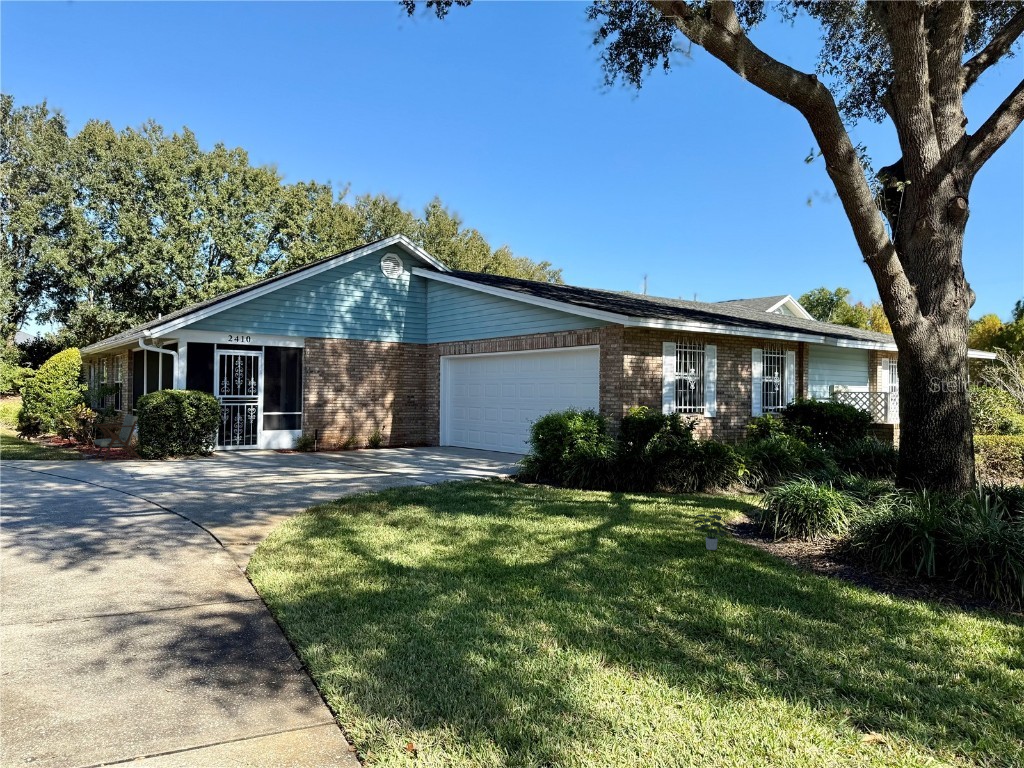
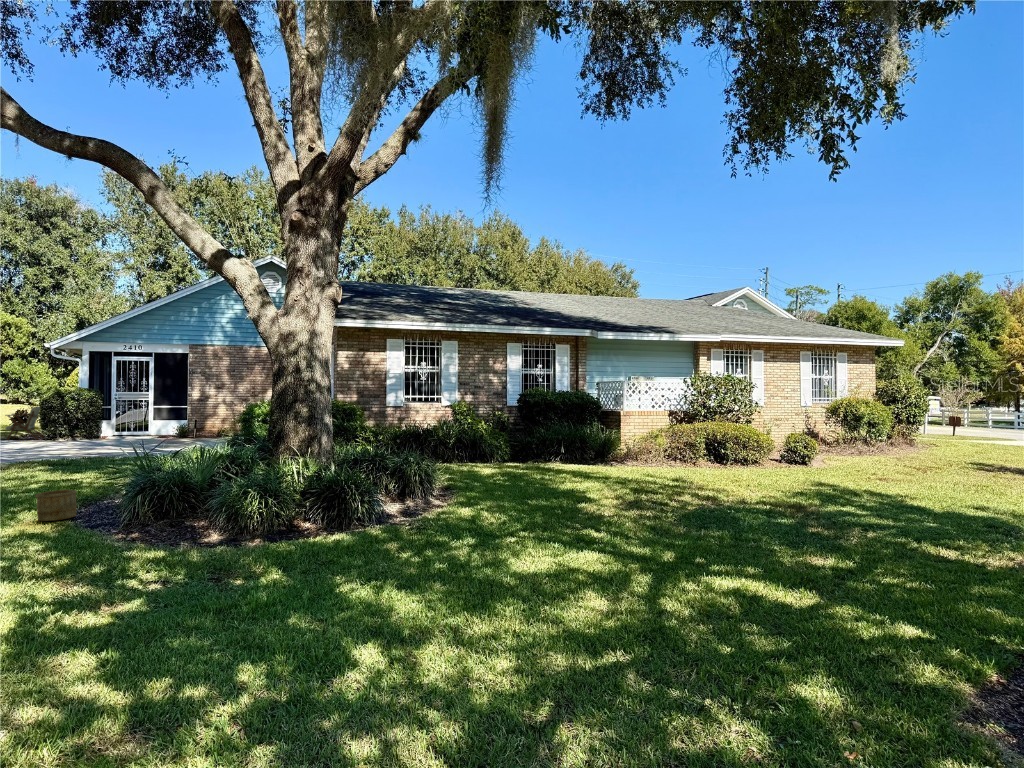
potted plant: present [694,512,729,550] -> none [77,470,109,500]
wooden bucket: none [806,541,855,585] -> present [35,489,77,521]

